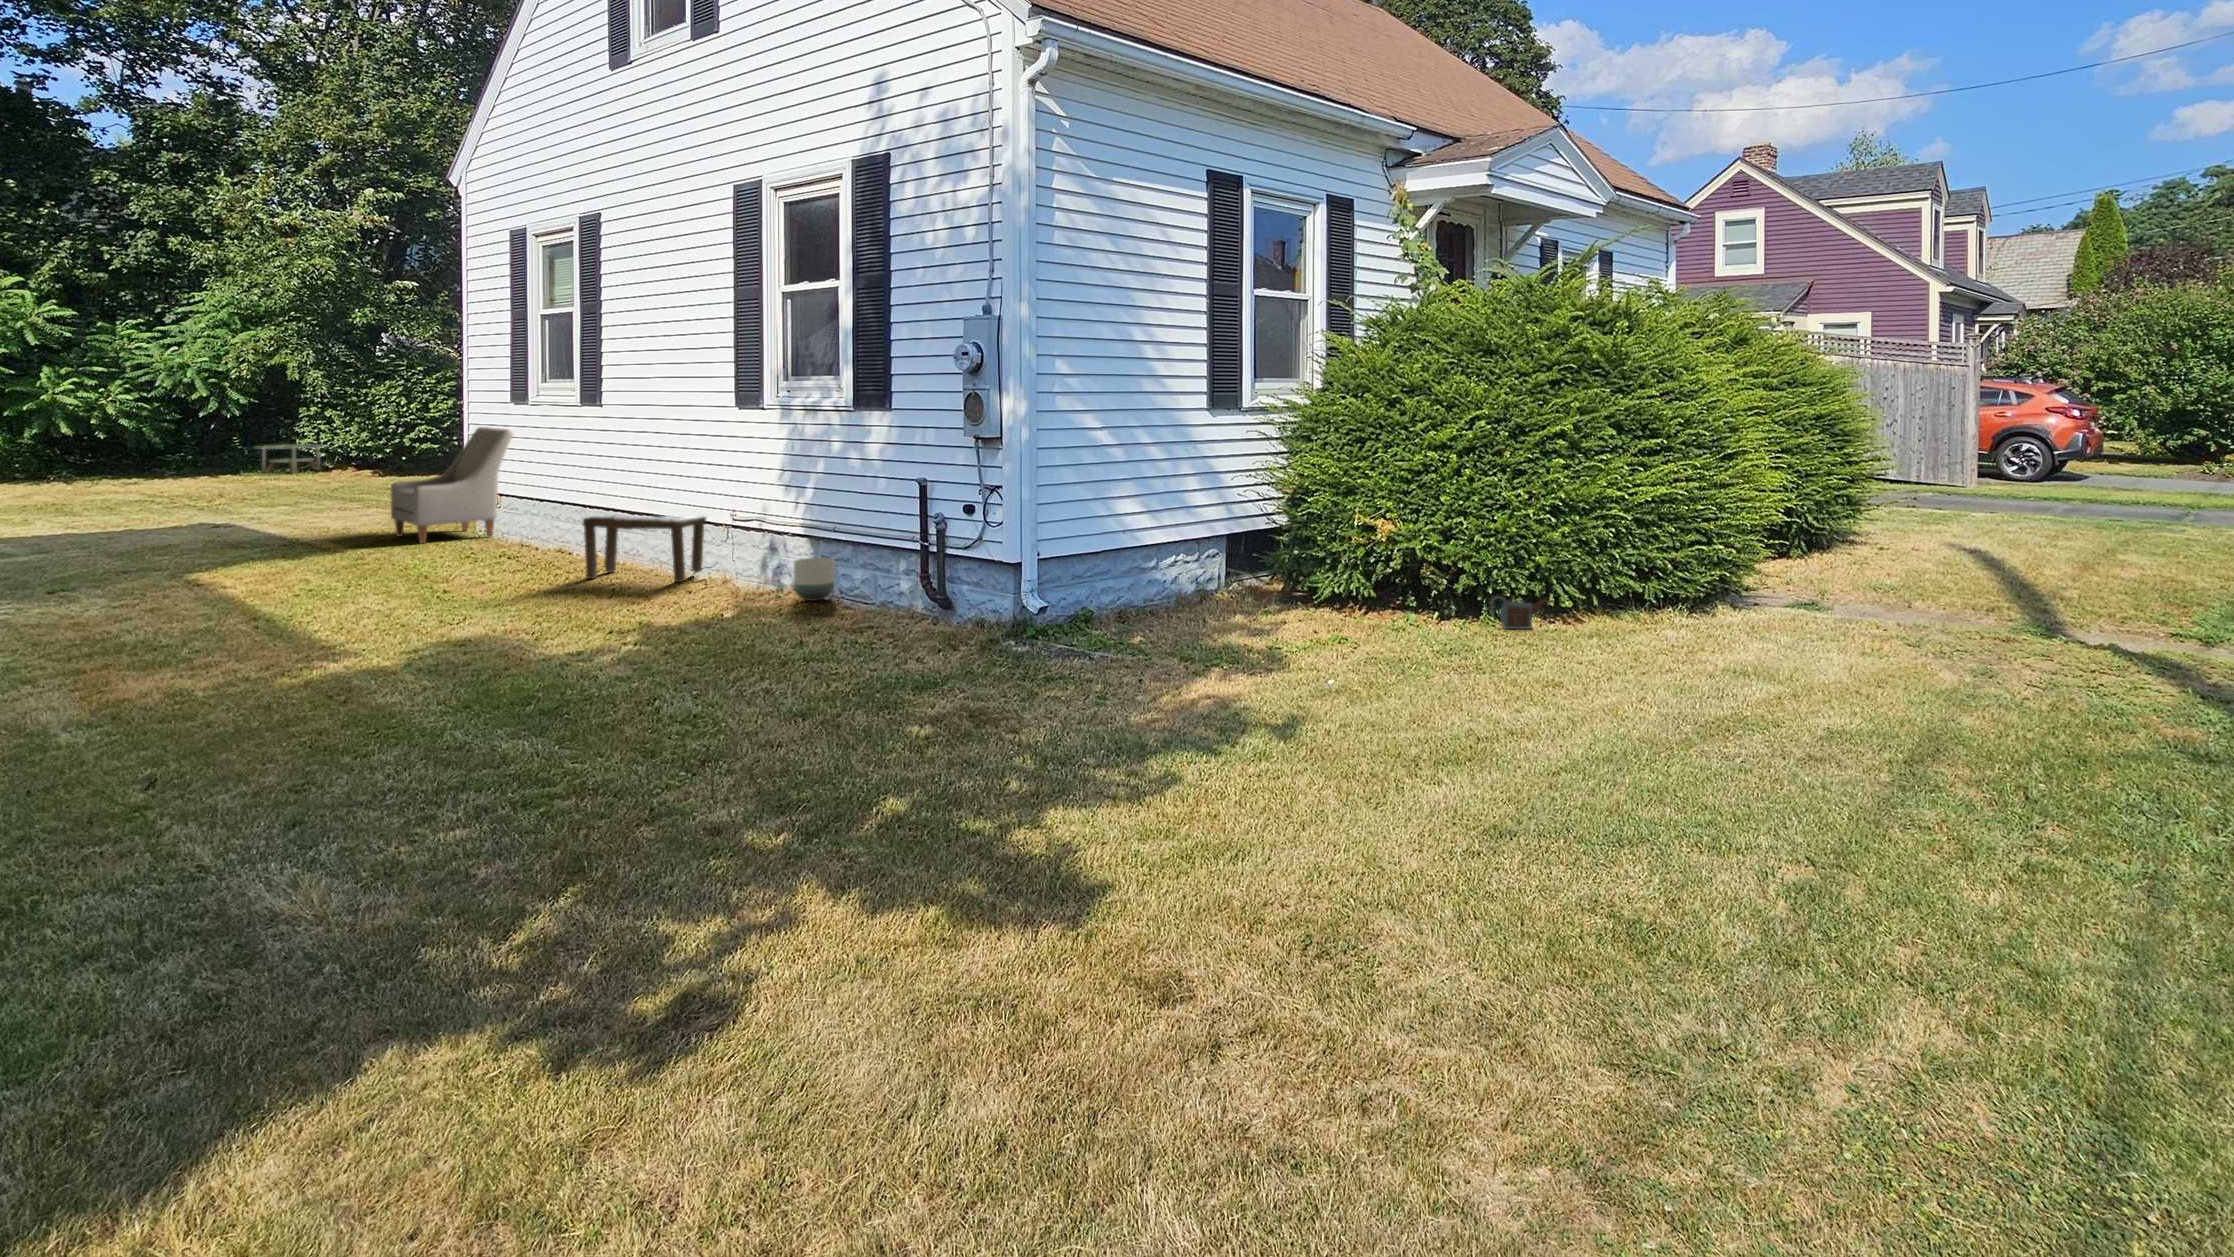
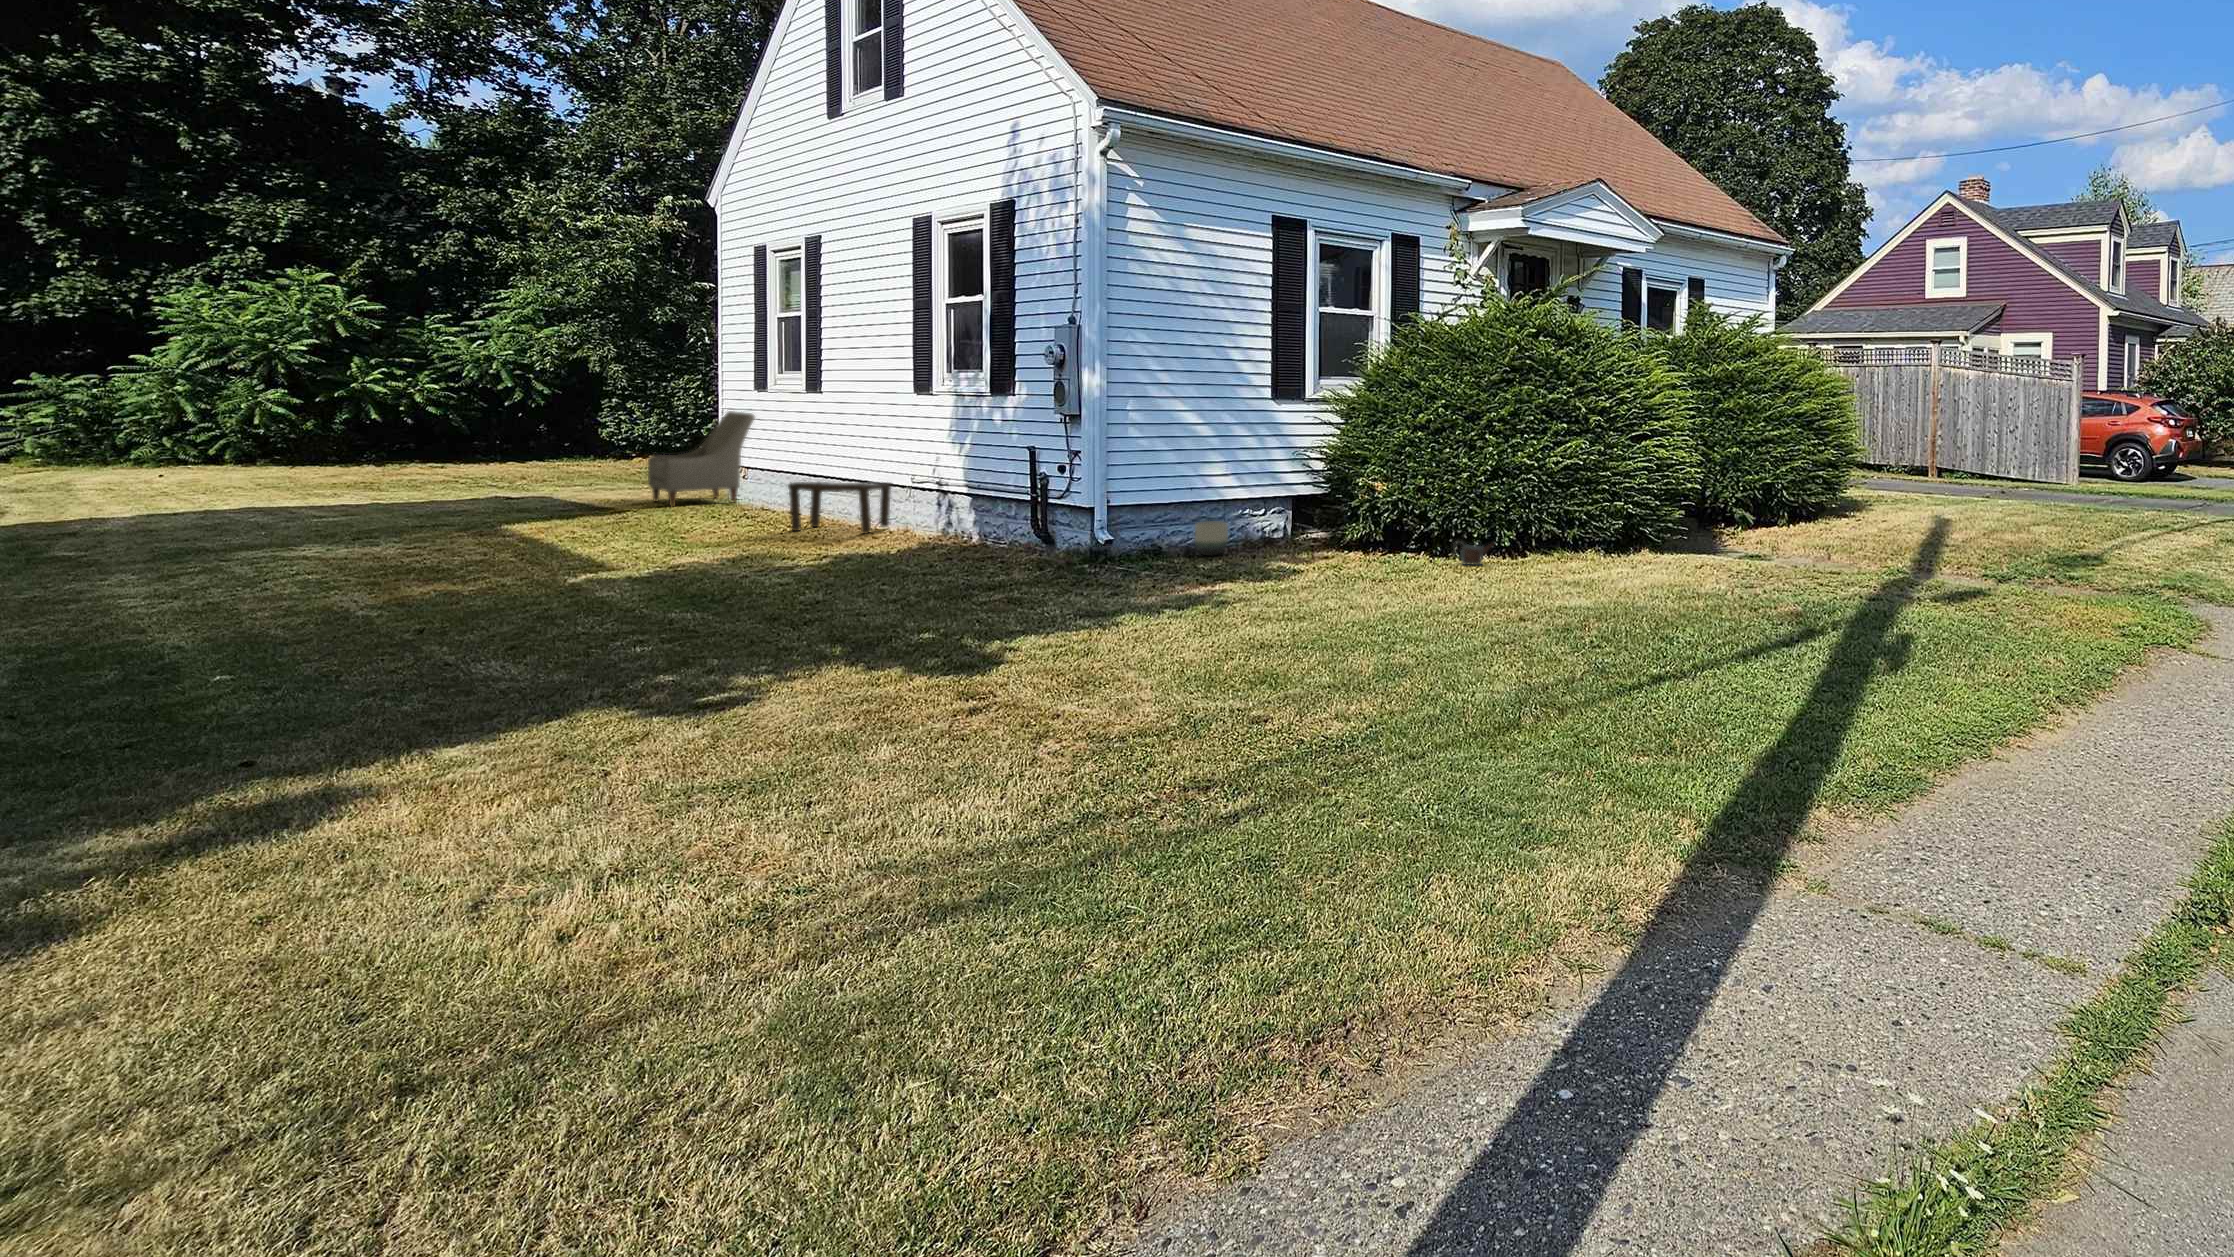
round table: present [258,444,323,474] -> none [552,428,626,454]
planter: present [794,558,834,601] -> present [1195,521,1228,556]

